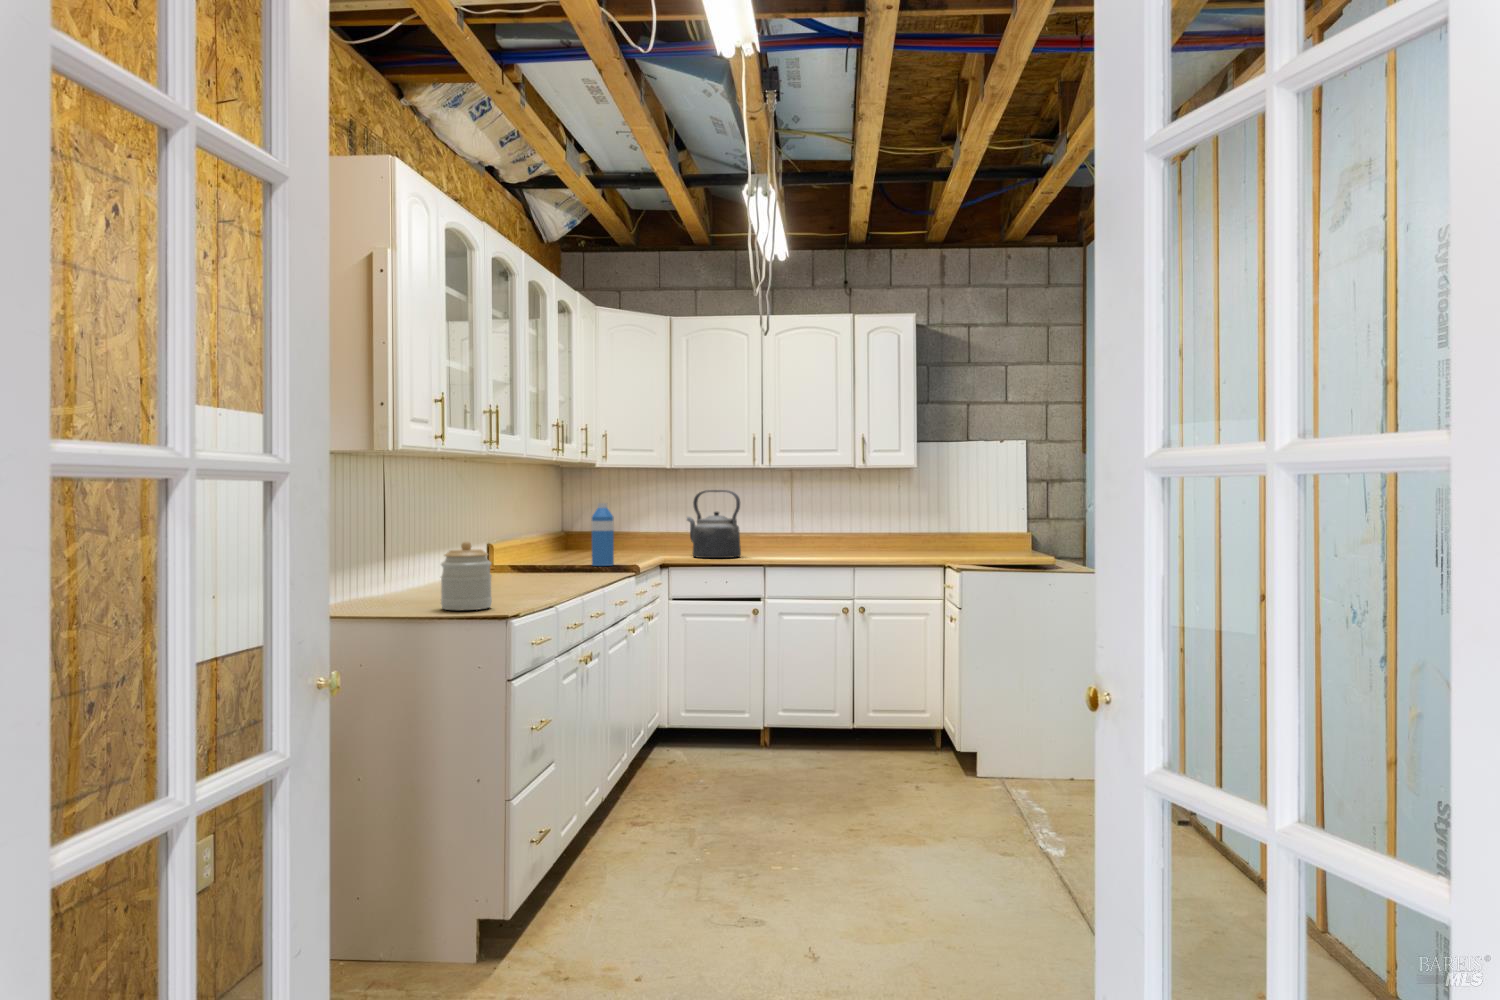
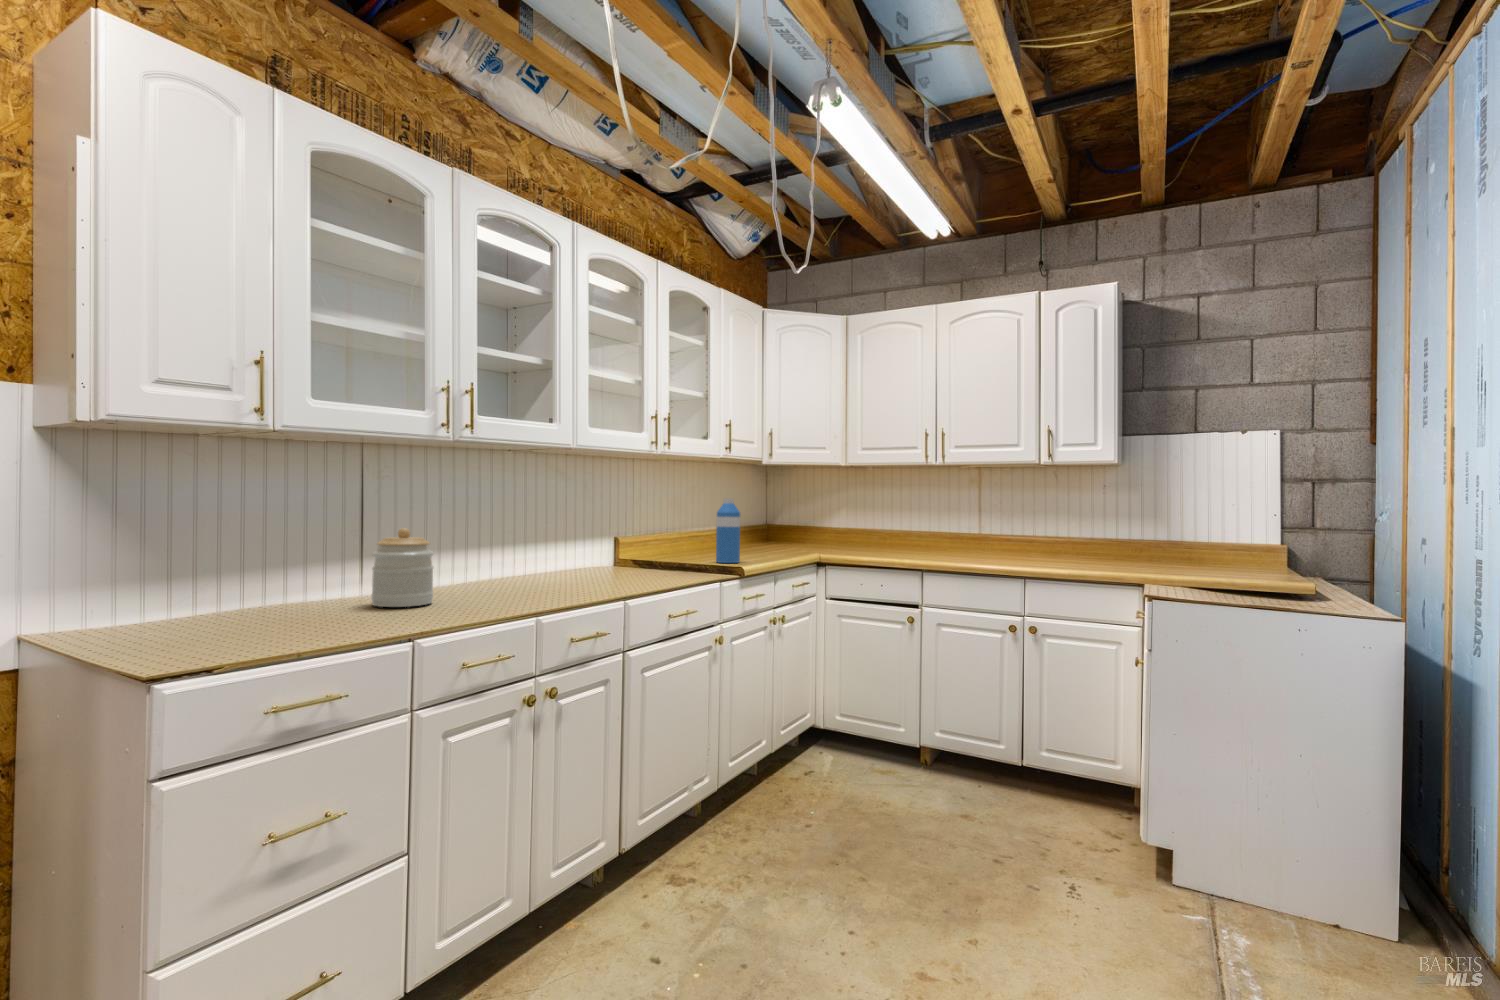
kettle: present [687,490,741,558] -> none [846,489,897,560]

